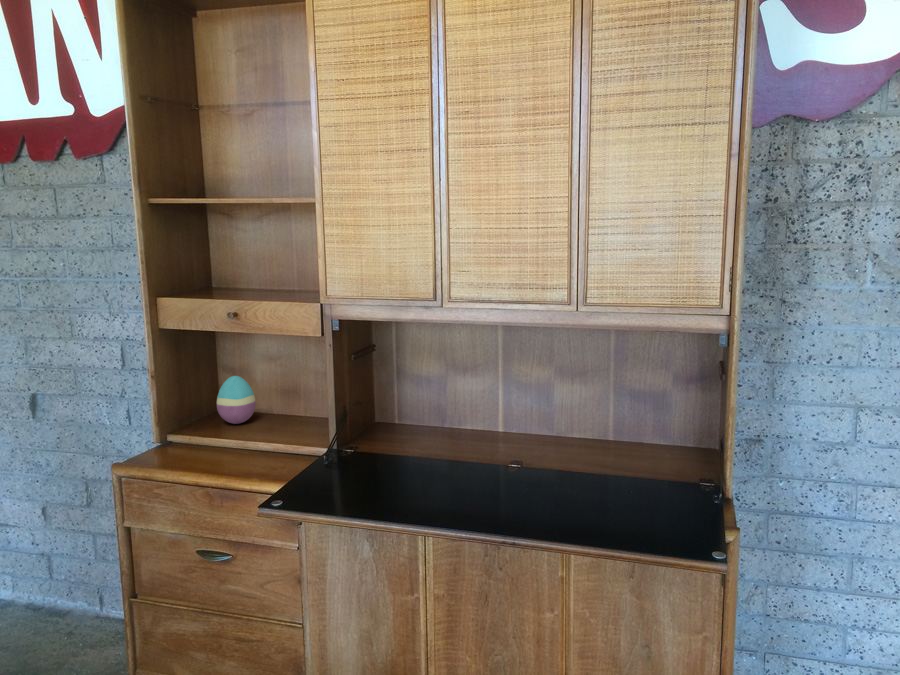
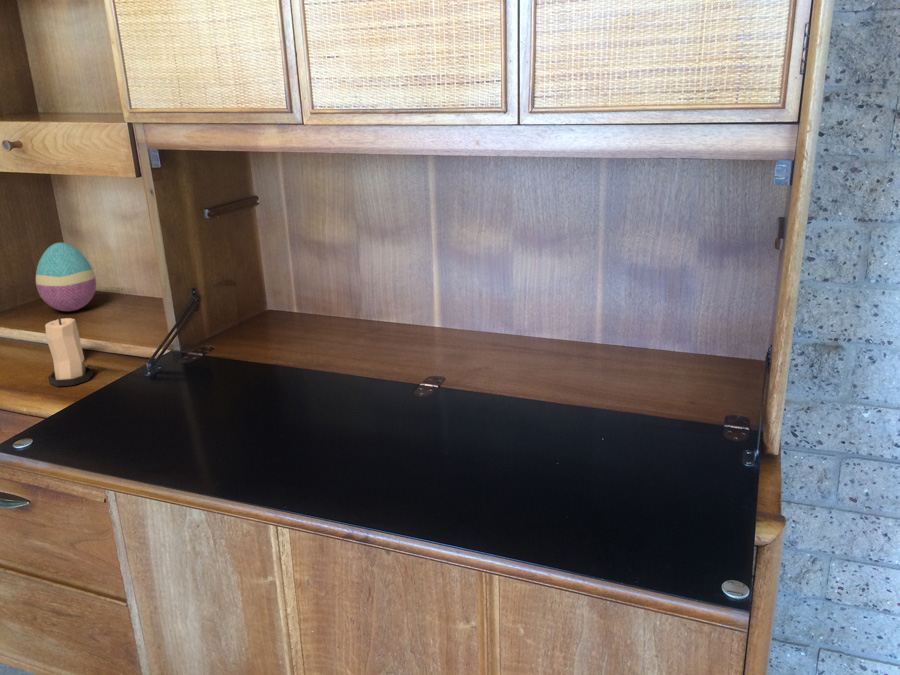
candle: none [253,425,279,472] -> present [45,316,93,386]

